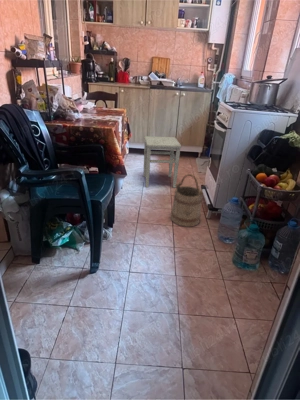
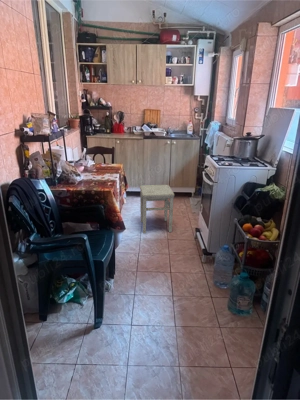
bucket: present [171,174,203,227] -> none [168,225,197,274]

